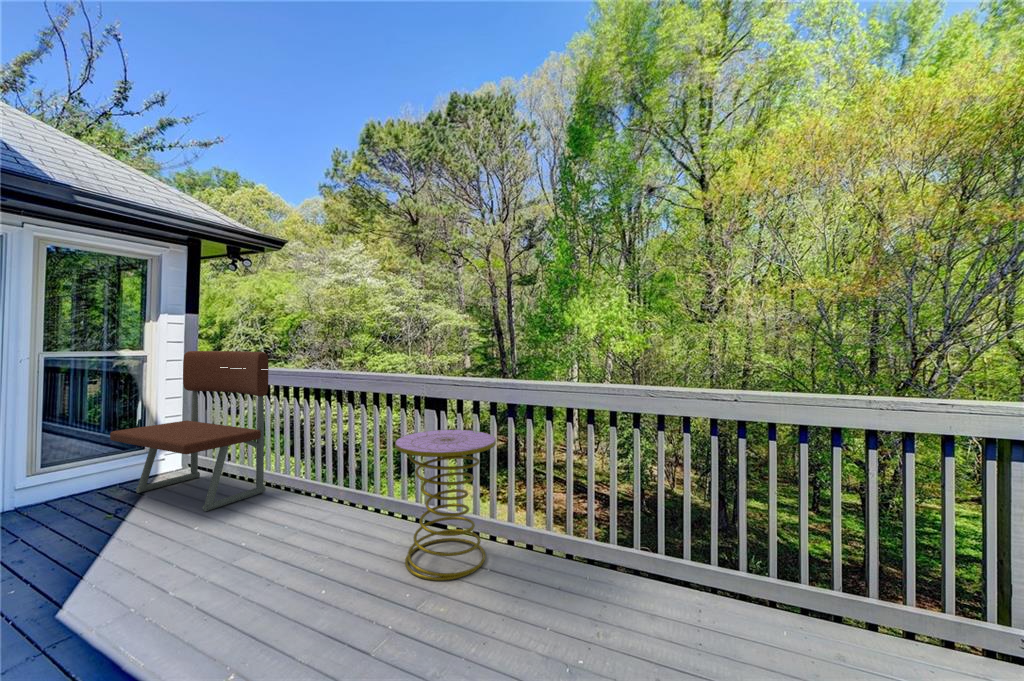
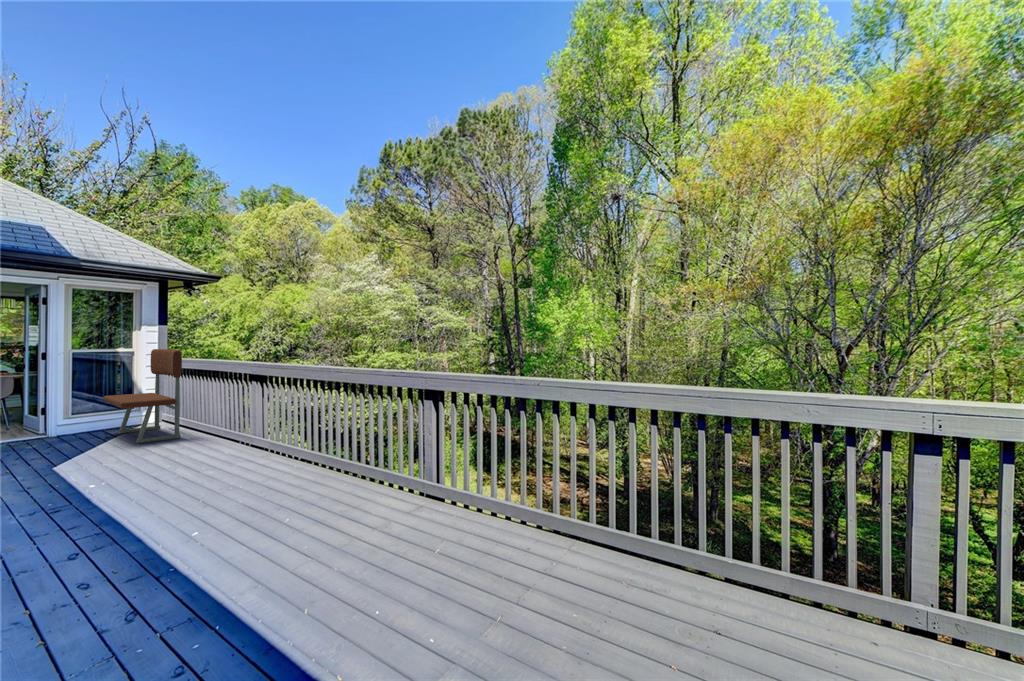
side table: present [395,430,496,581] -> none [177,399,245,477]

